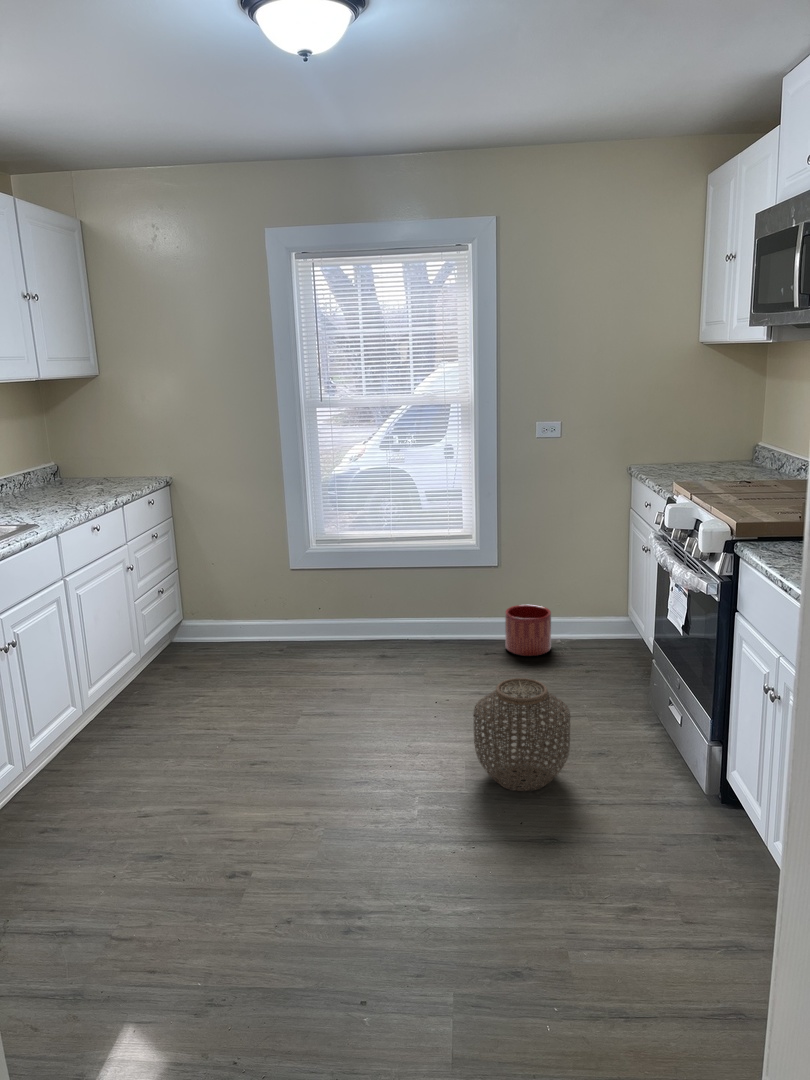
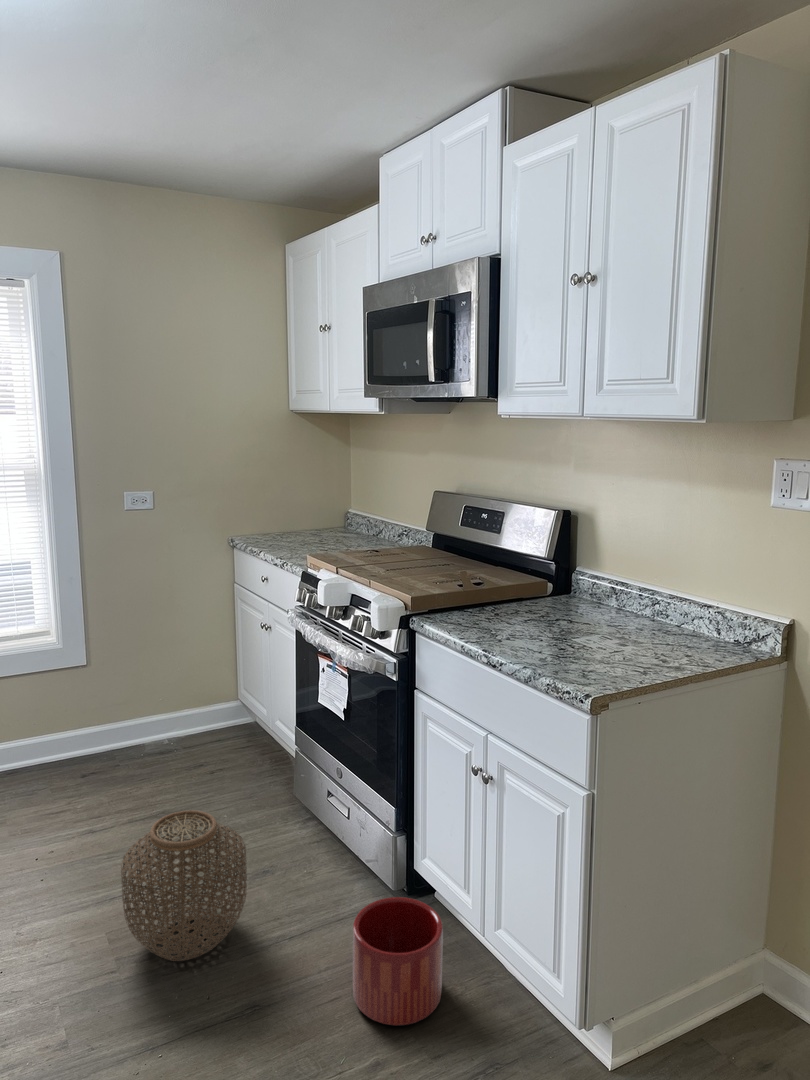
planter: present [505,605,551,656] -> present [353,897,443,1025]

